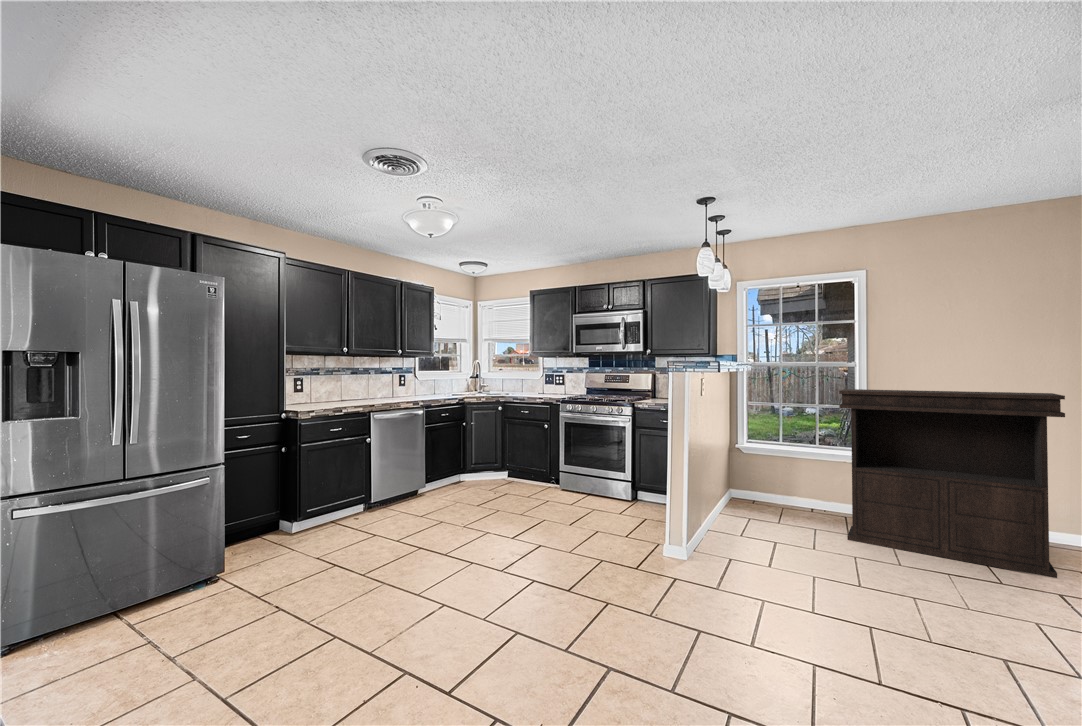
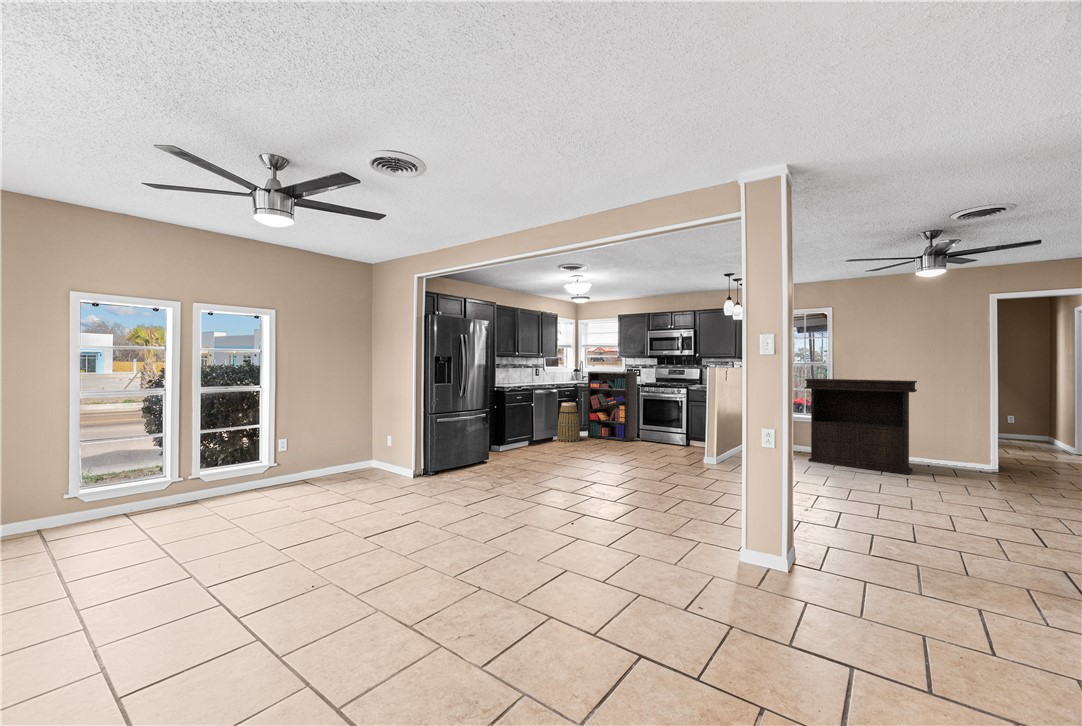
bookshelf: none [477,379,555,494] -> present [588,371,637,441]
basket: none [421,431,461,500] -> present [557,402,580,442]

